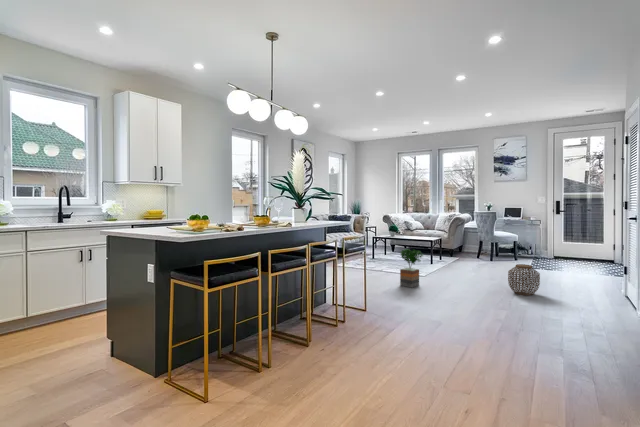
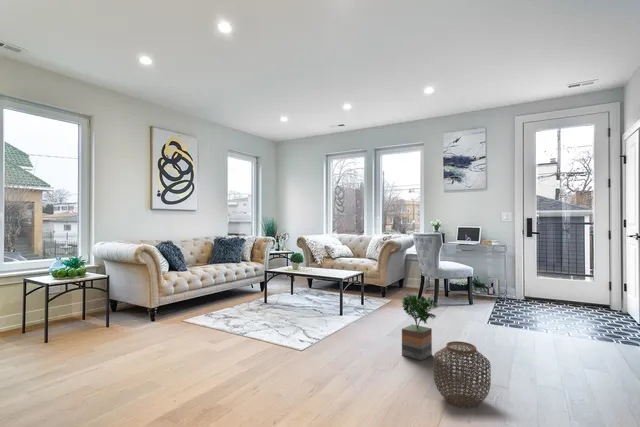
potted tree: present [400,249,423,288] -> present [402,295,438,361]

